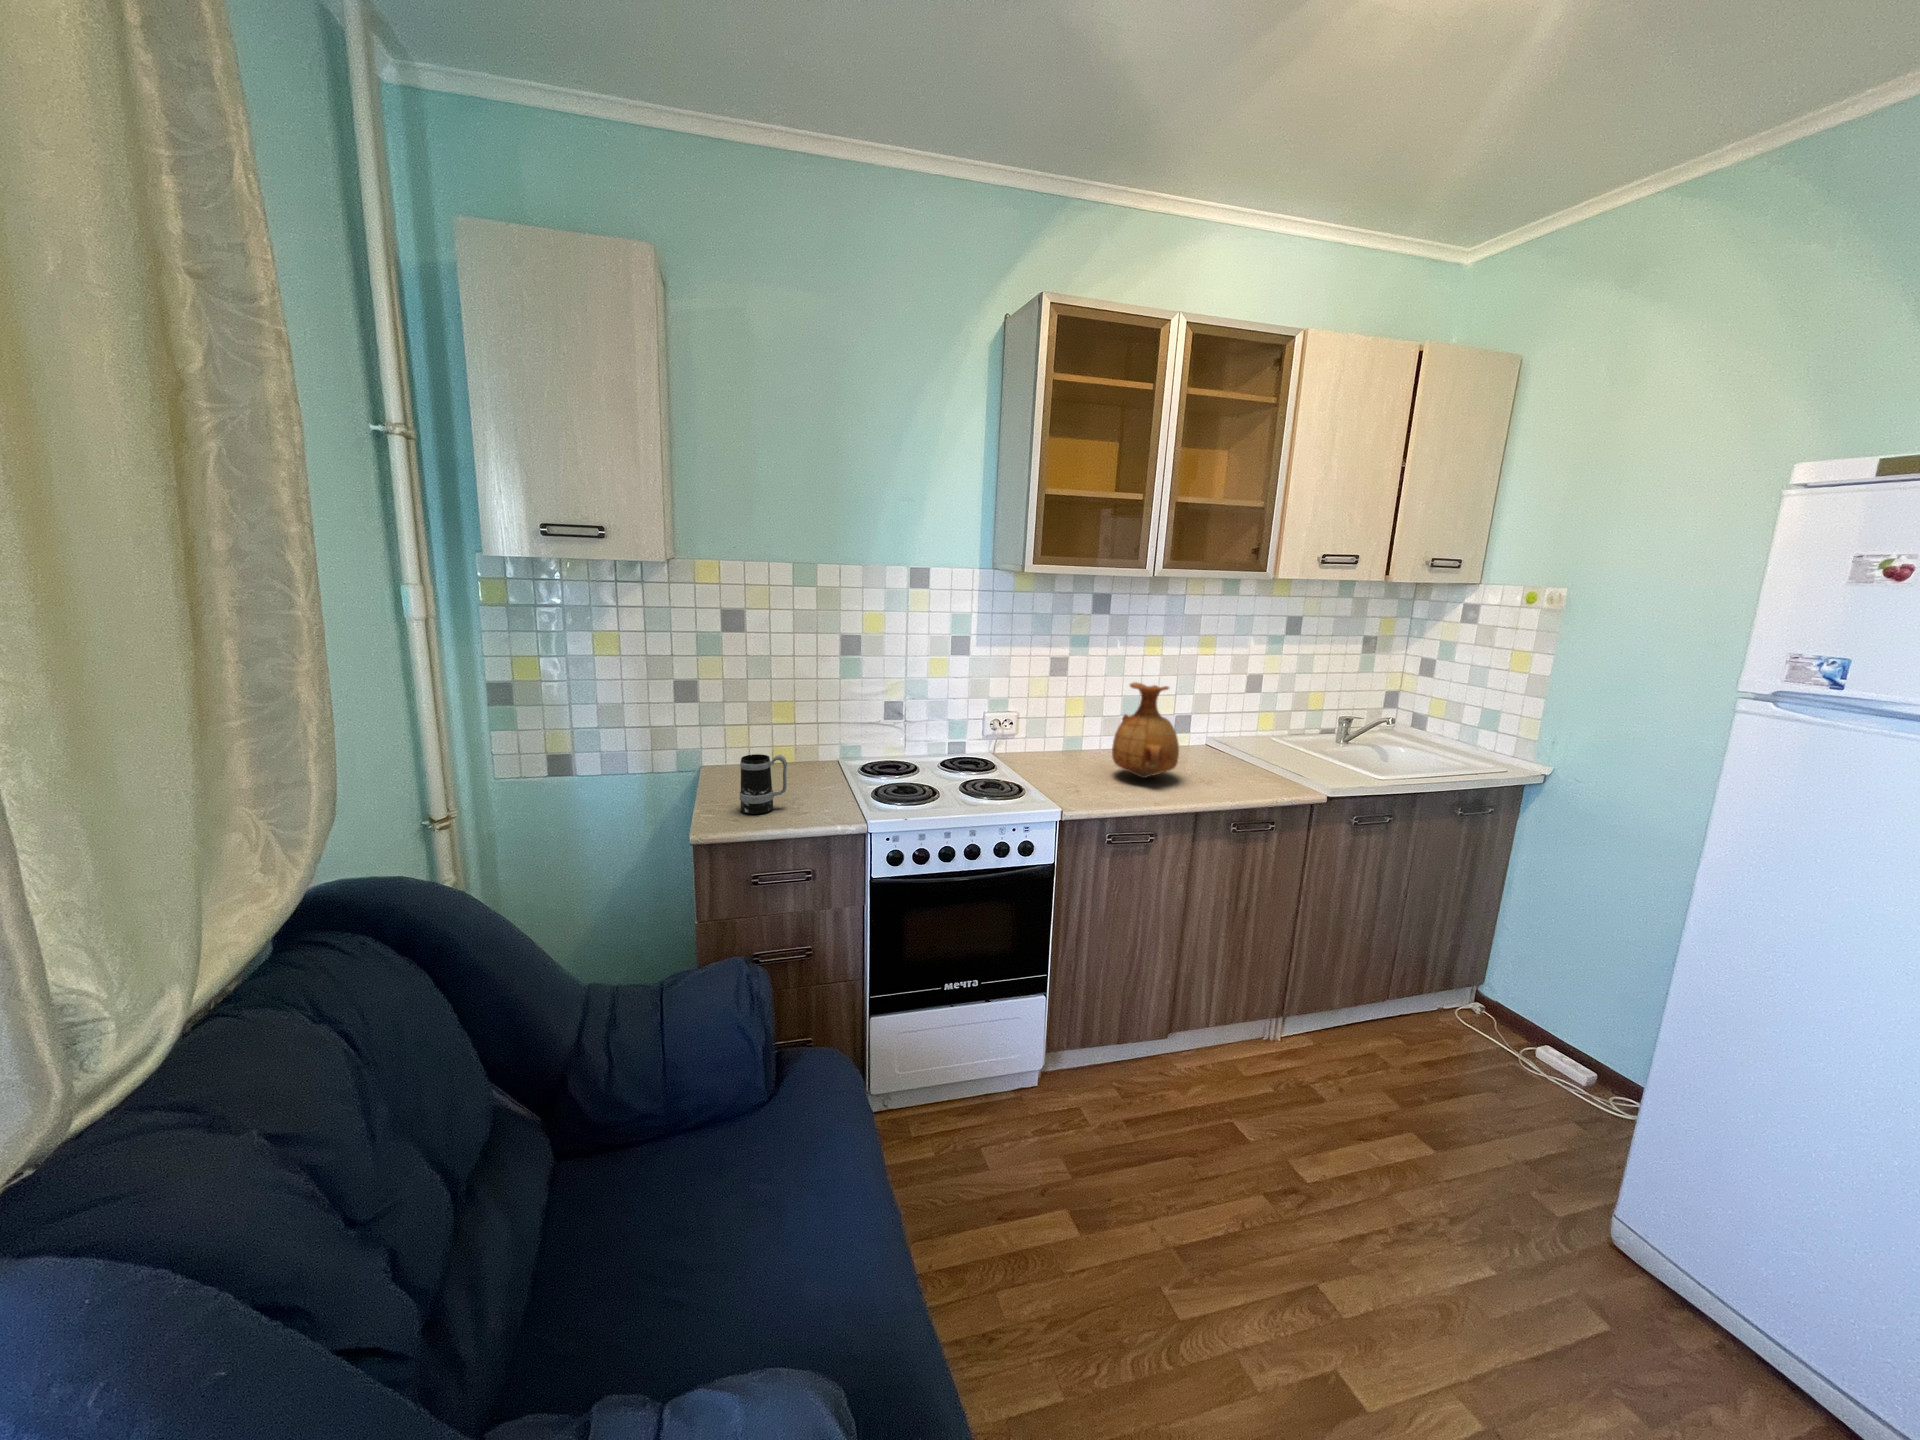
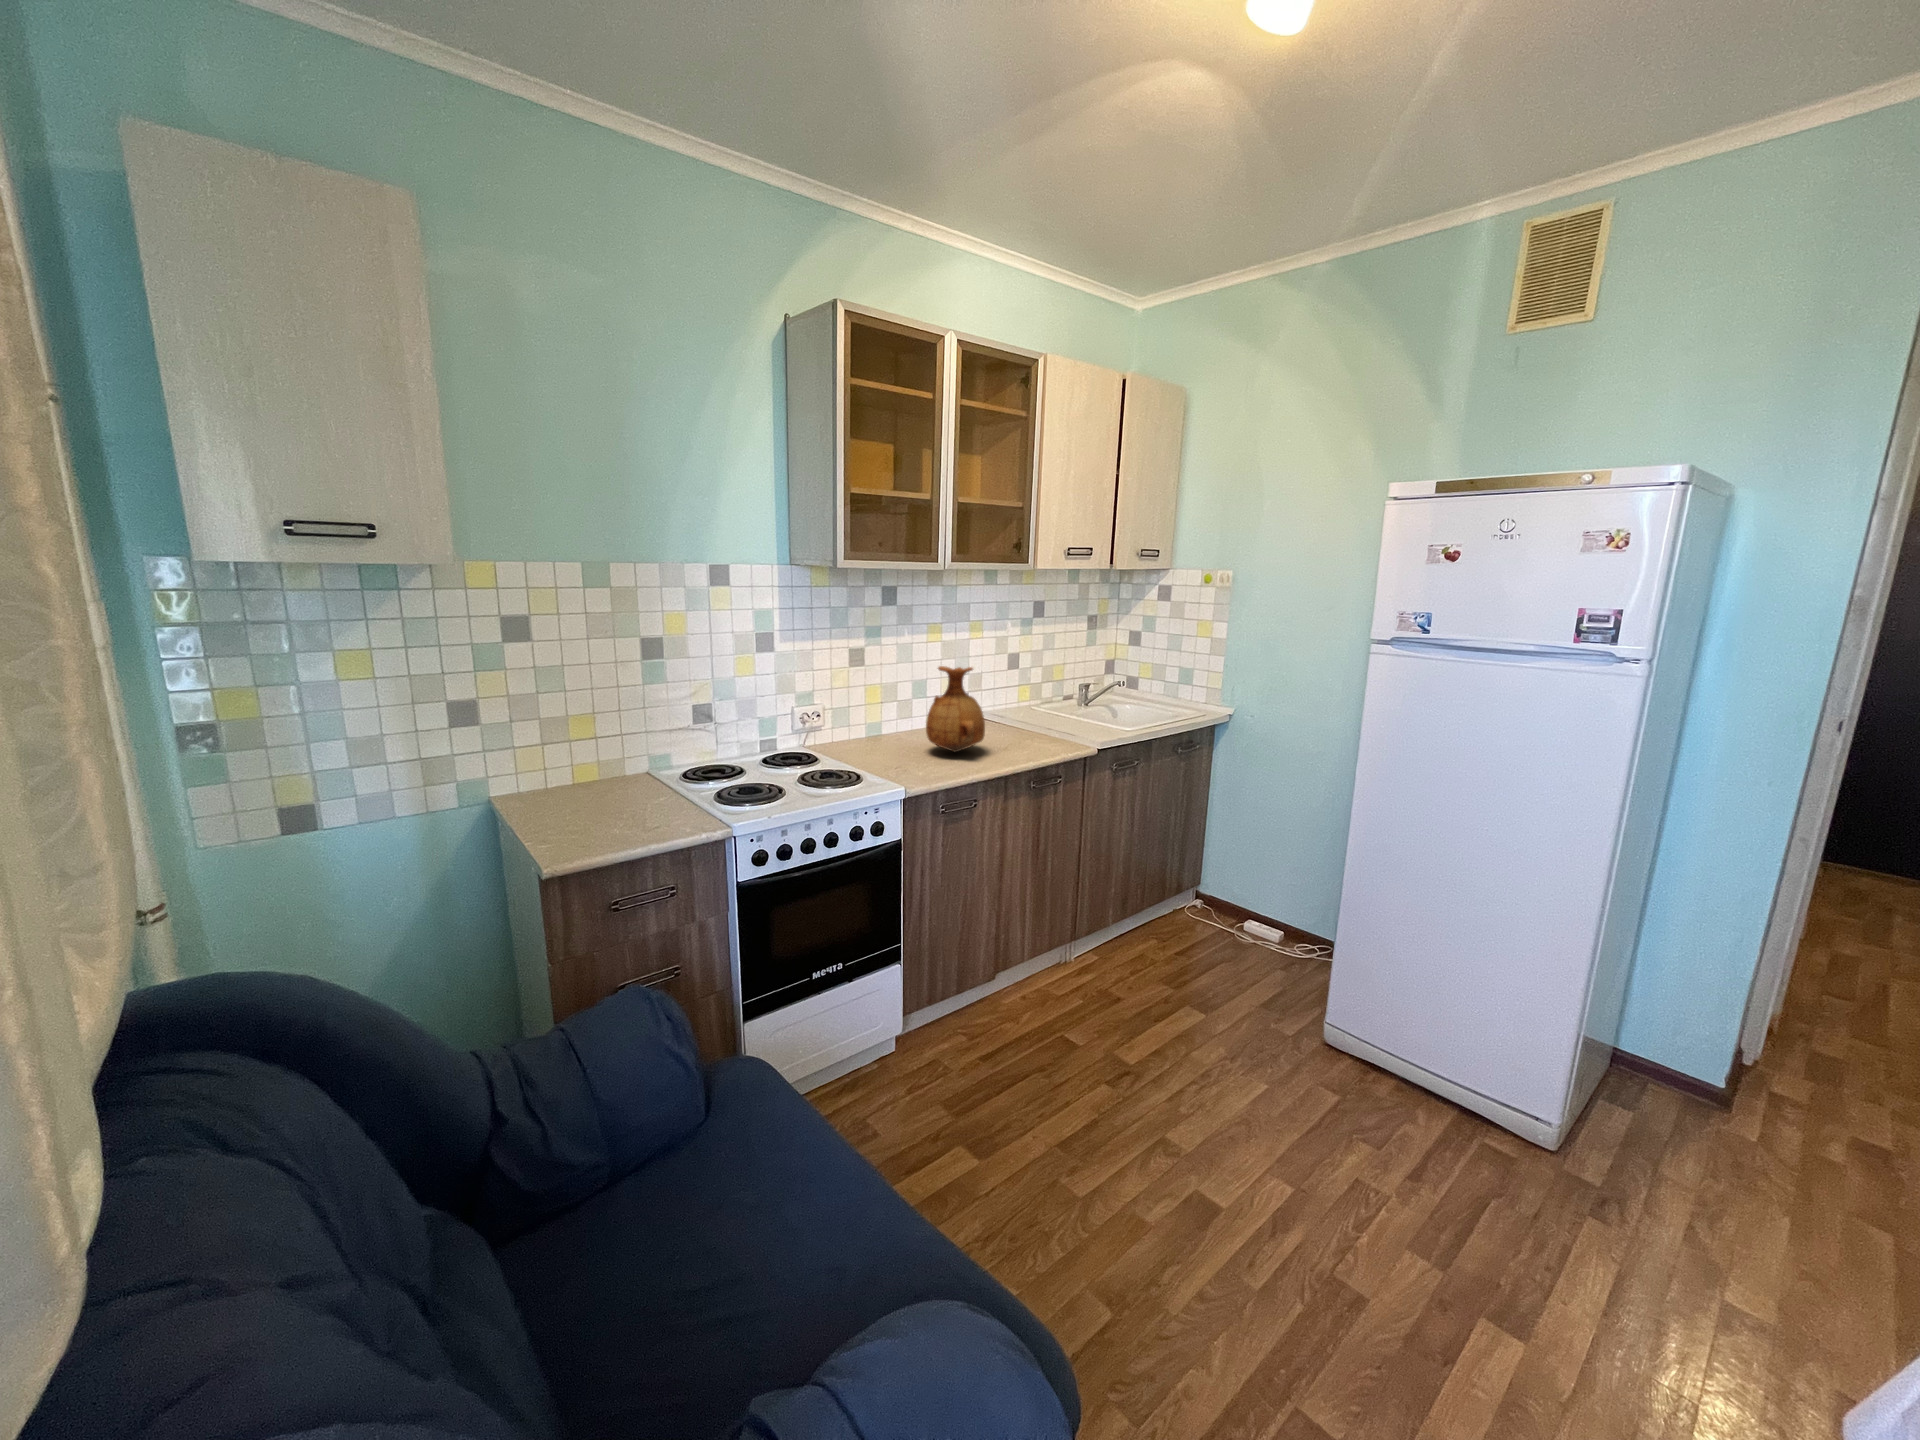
mug: present [740,754,787,814] -> none [572,770,627,839]

